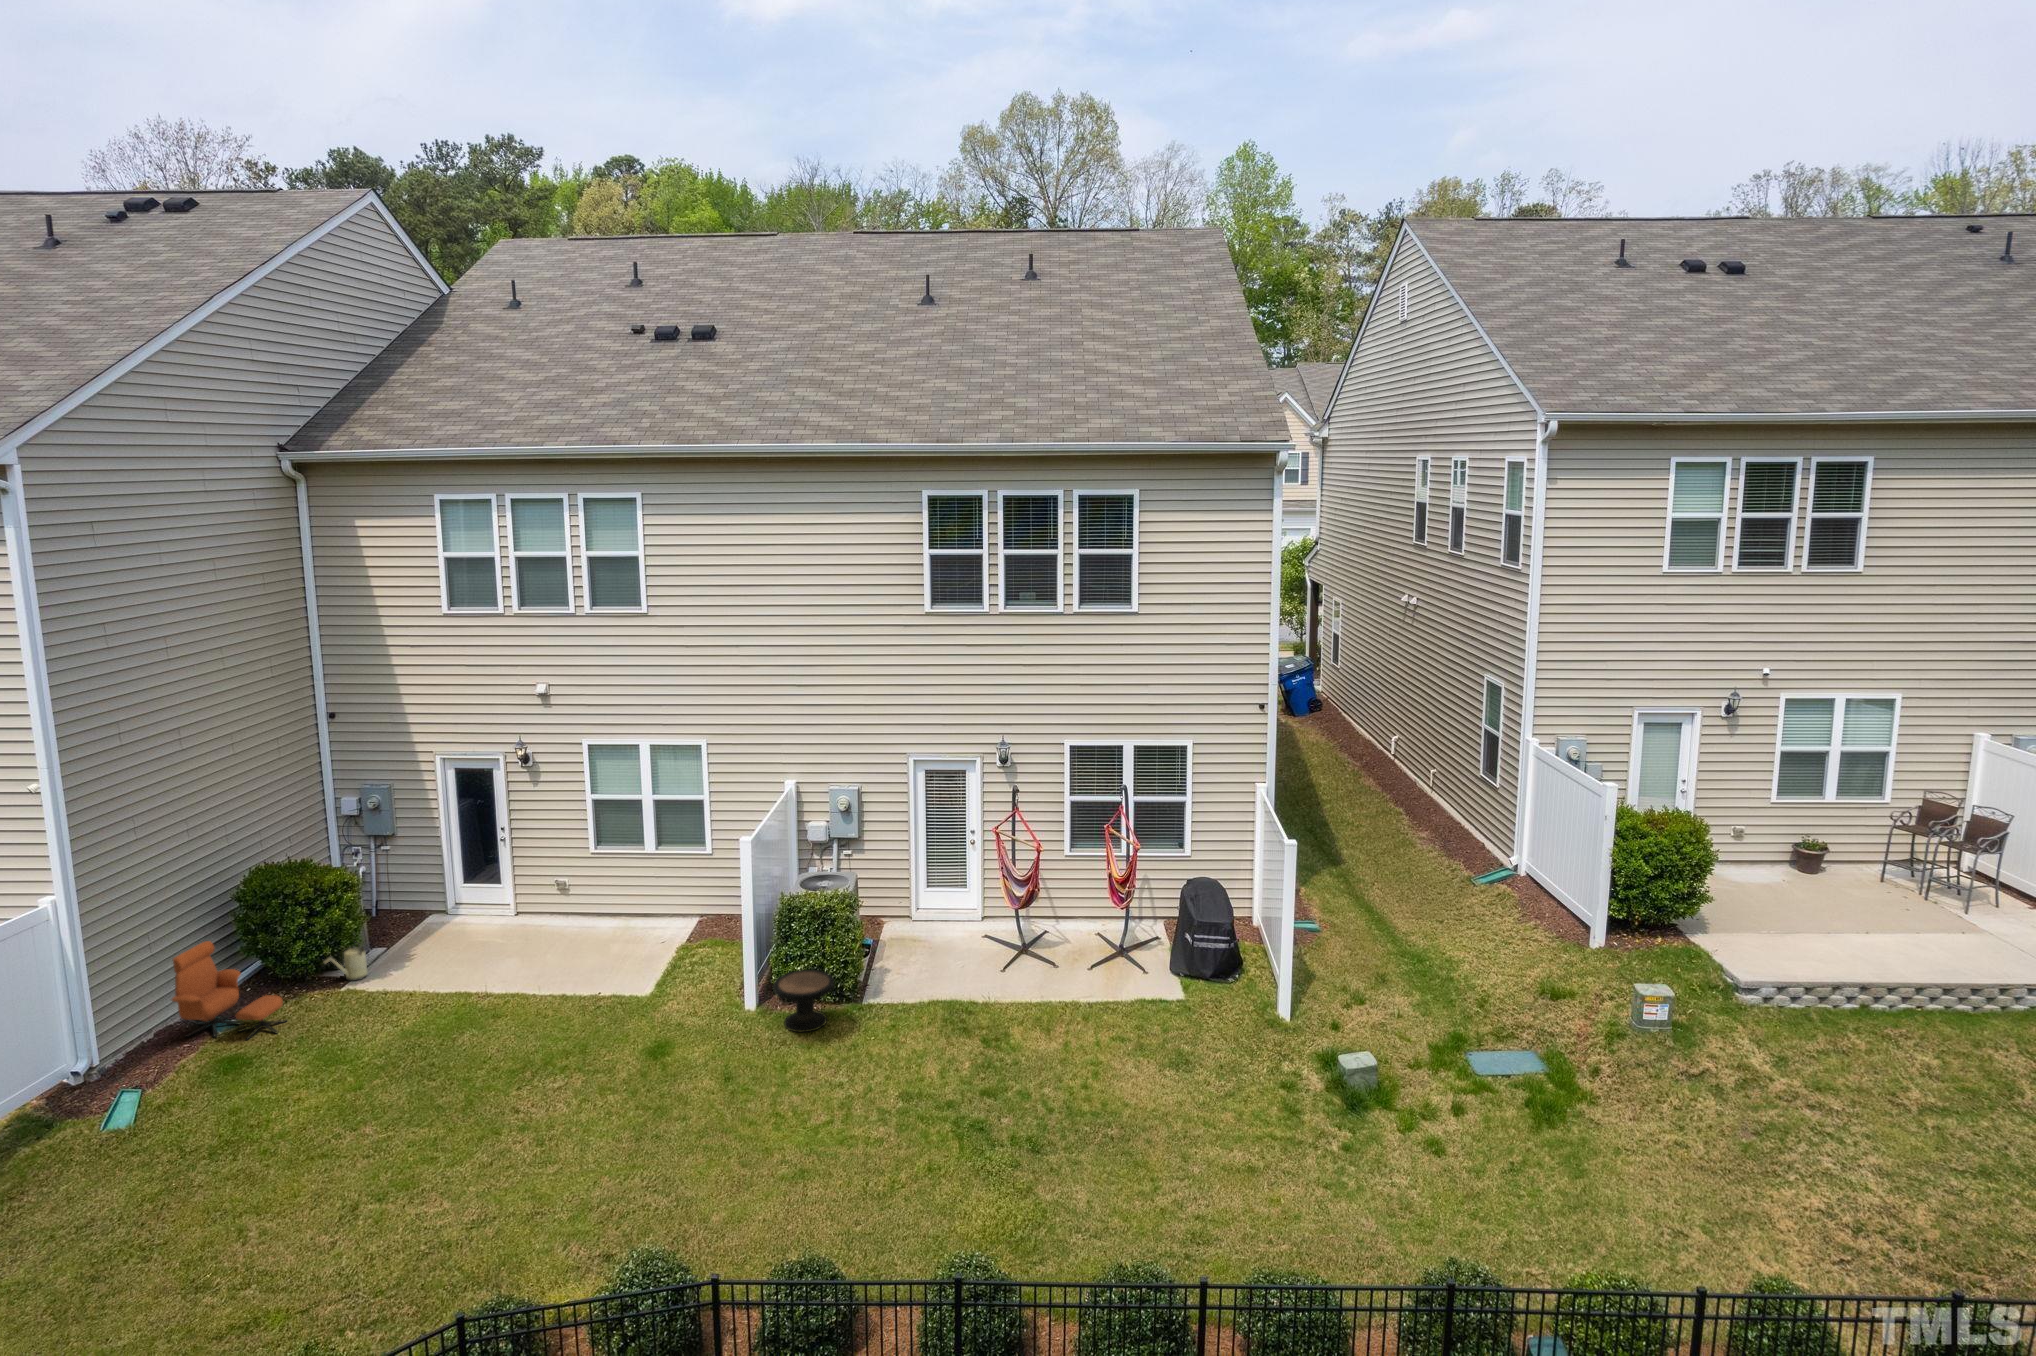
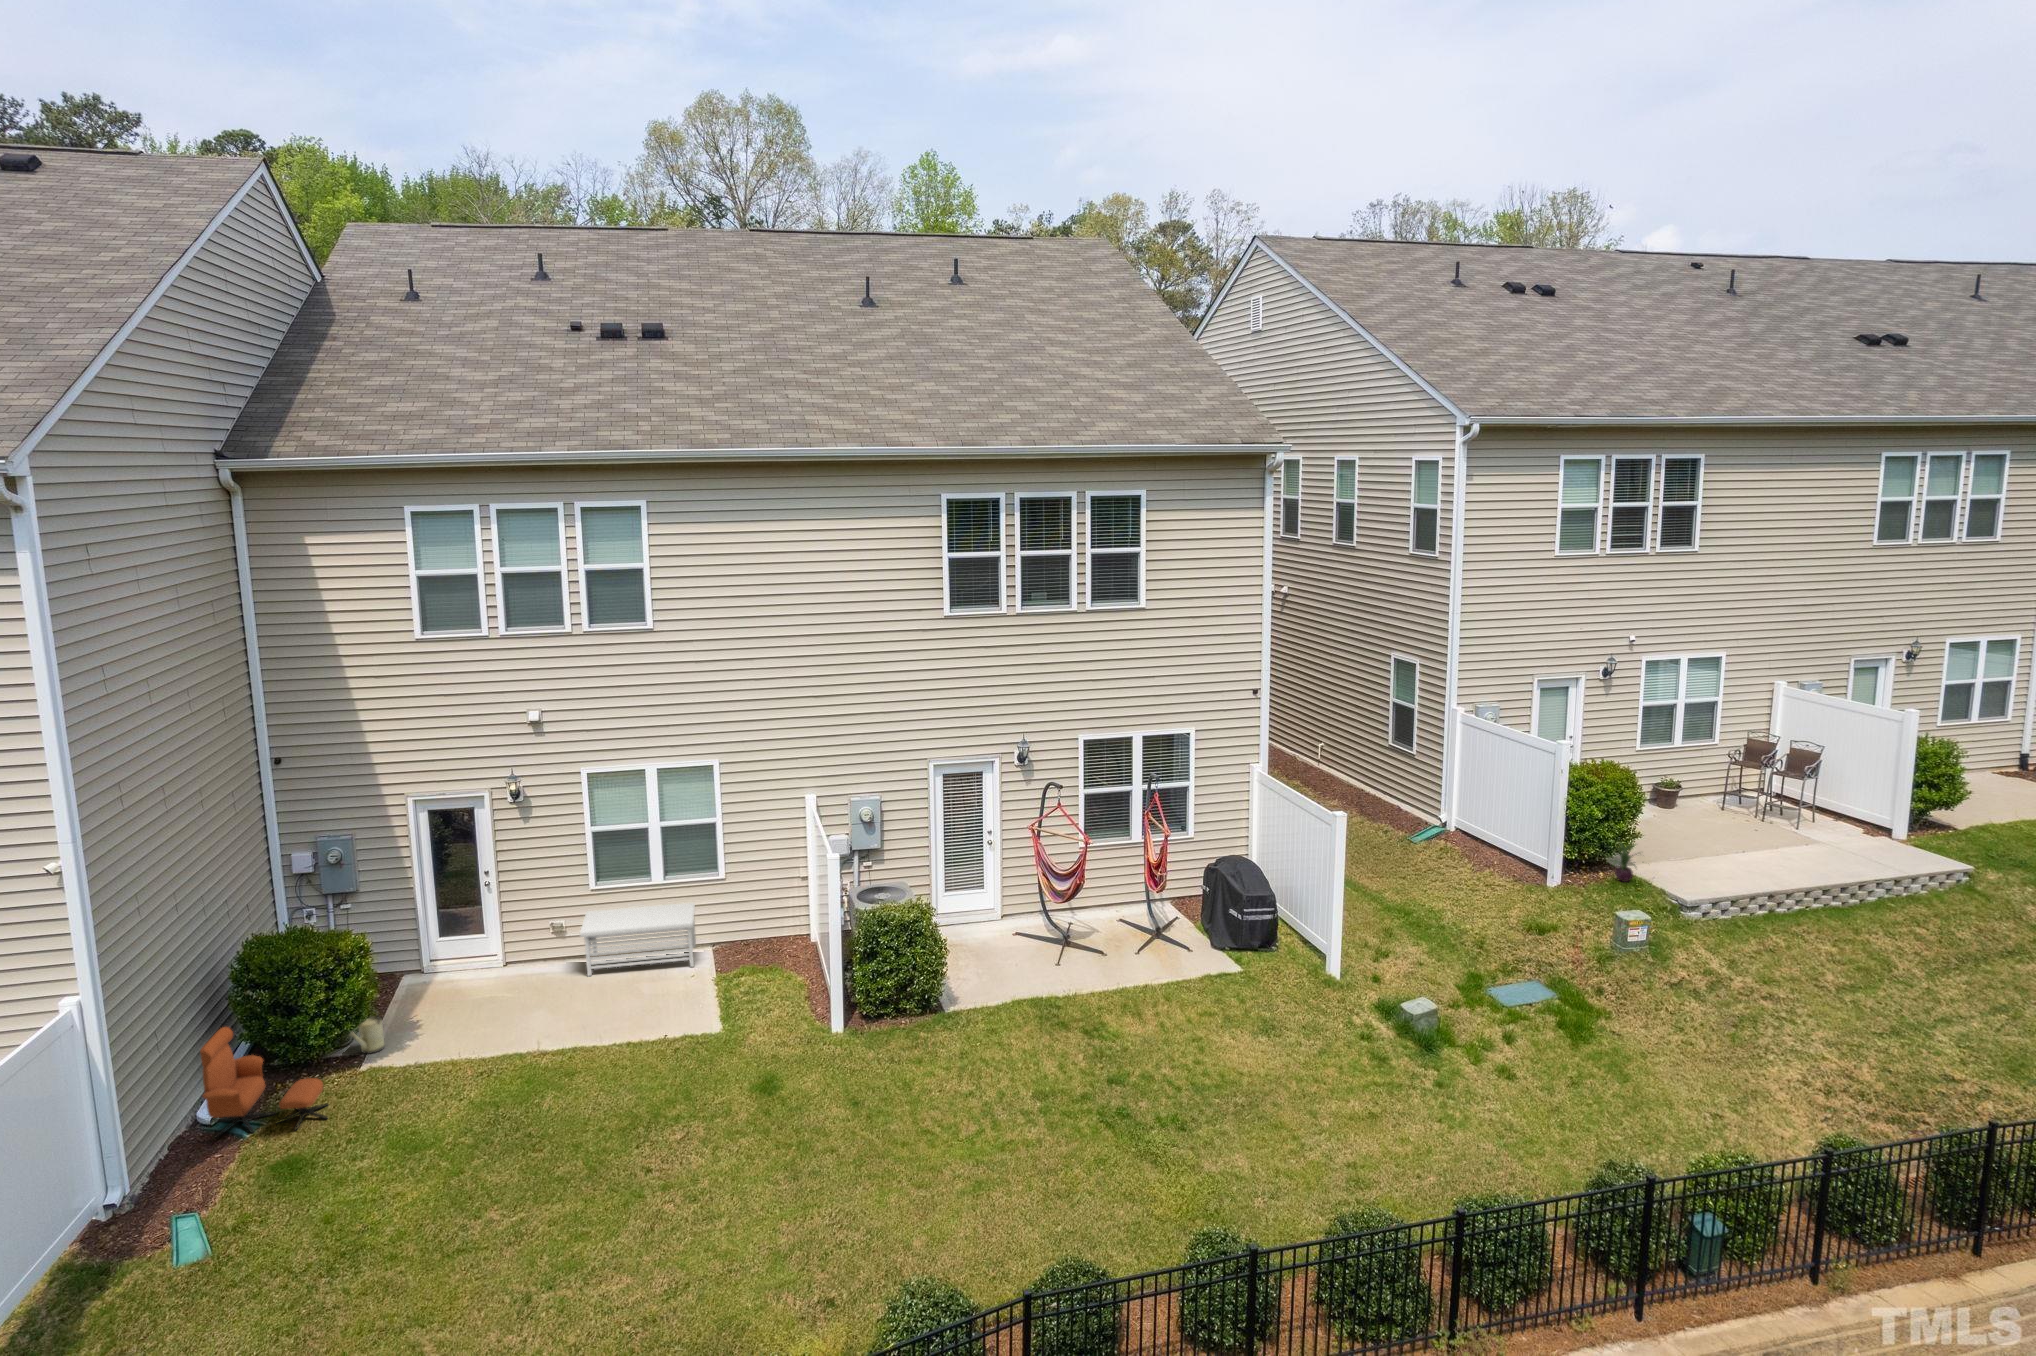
storage bench: none [564,874,683,935] -> present [580,903,696,976]
decorative plant: none [1657,895,1720,951] -> present [1613,838,1637,882]
side table: present [773,970,834,1032] -> none [870,982,930,1045]

